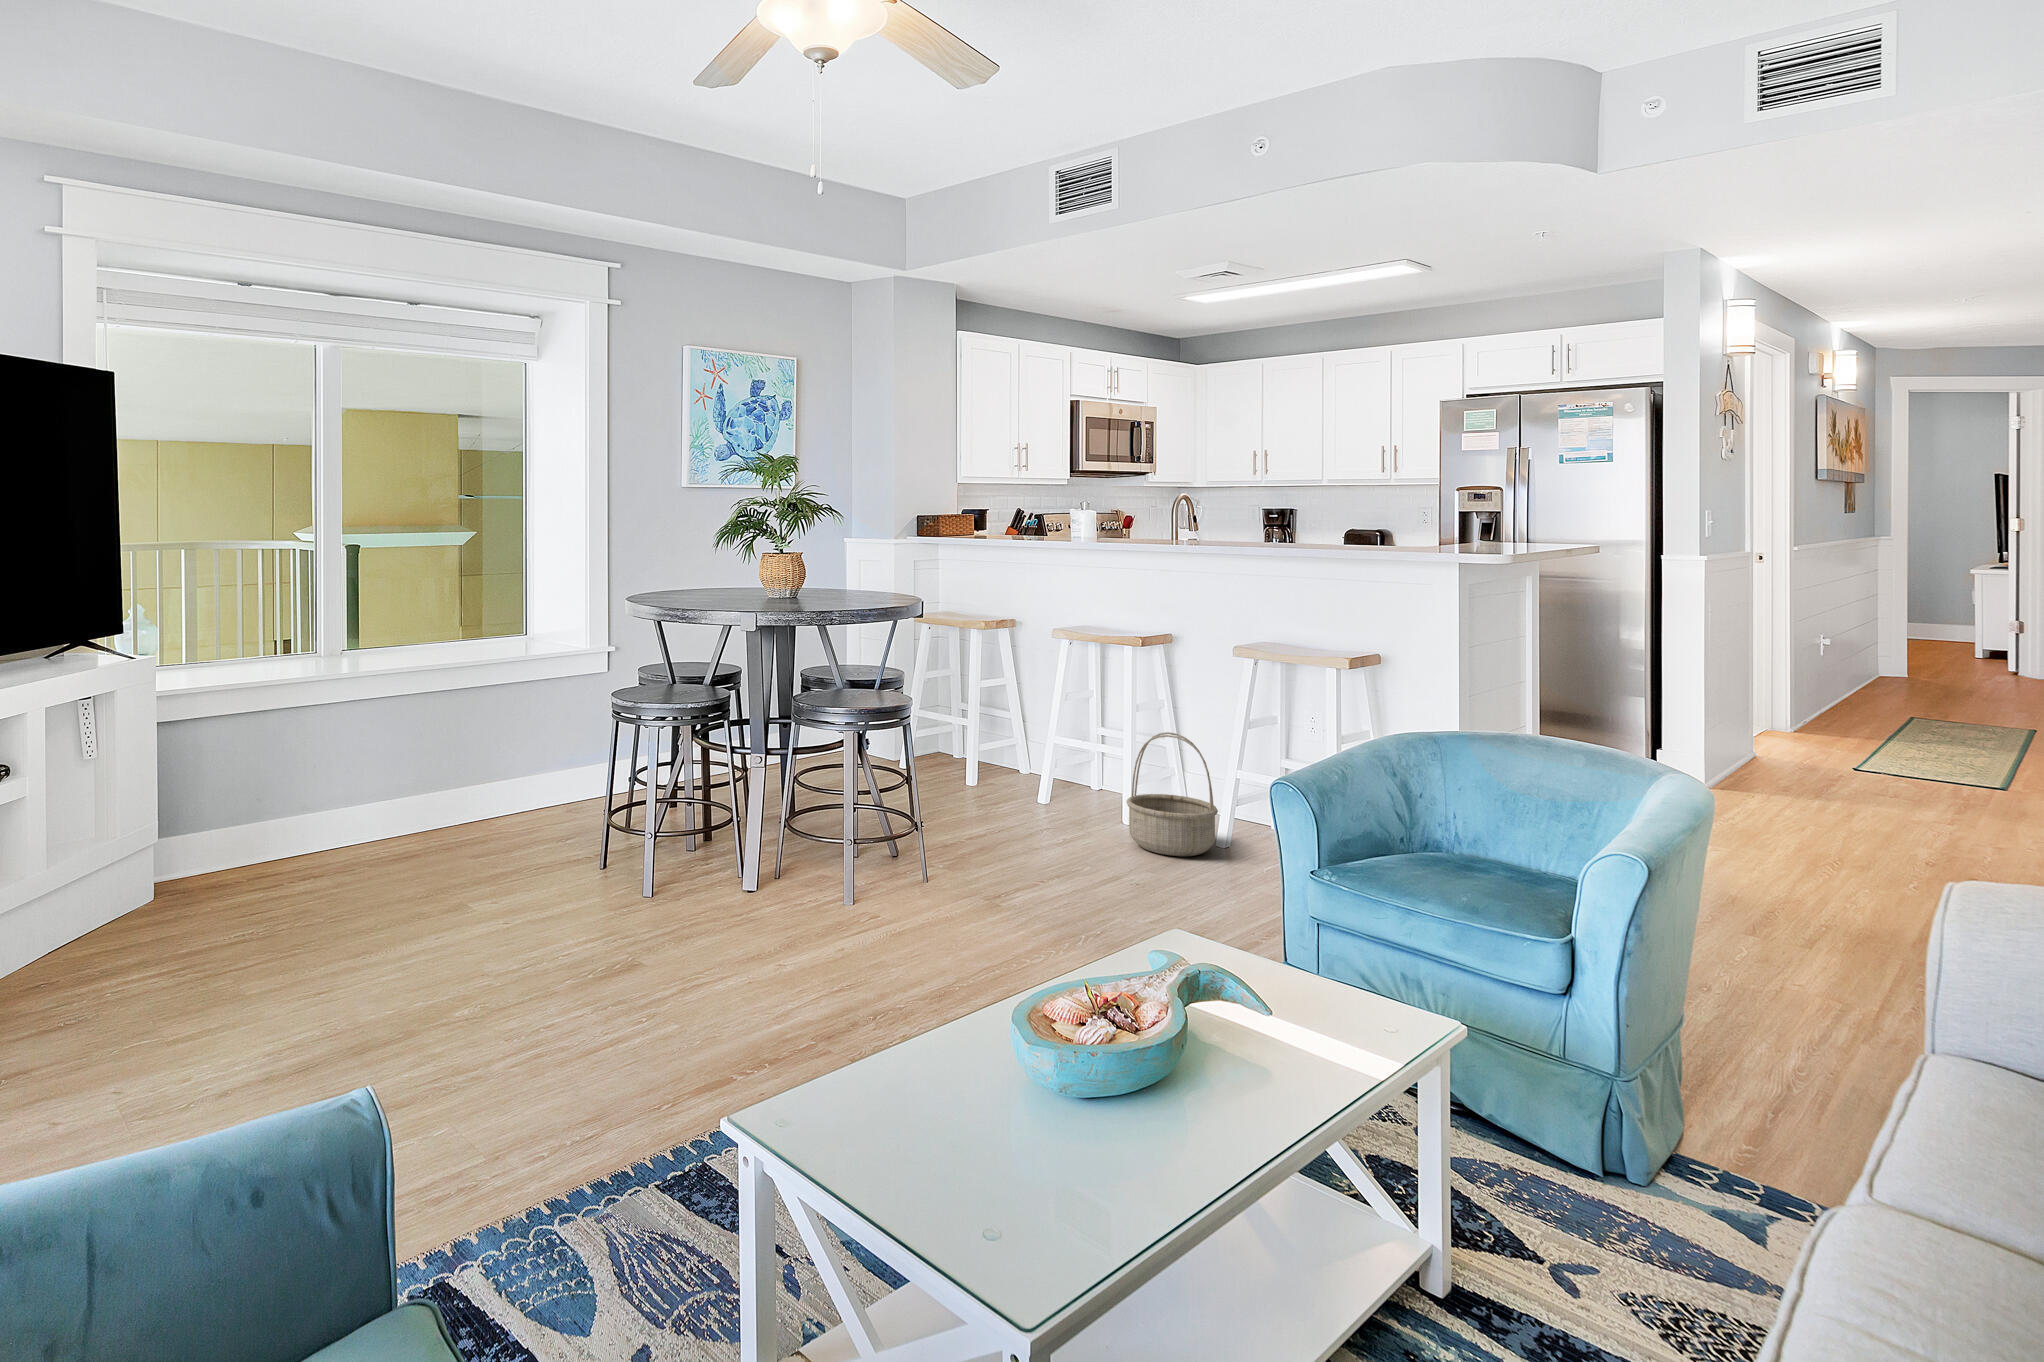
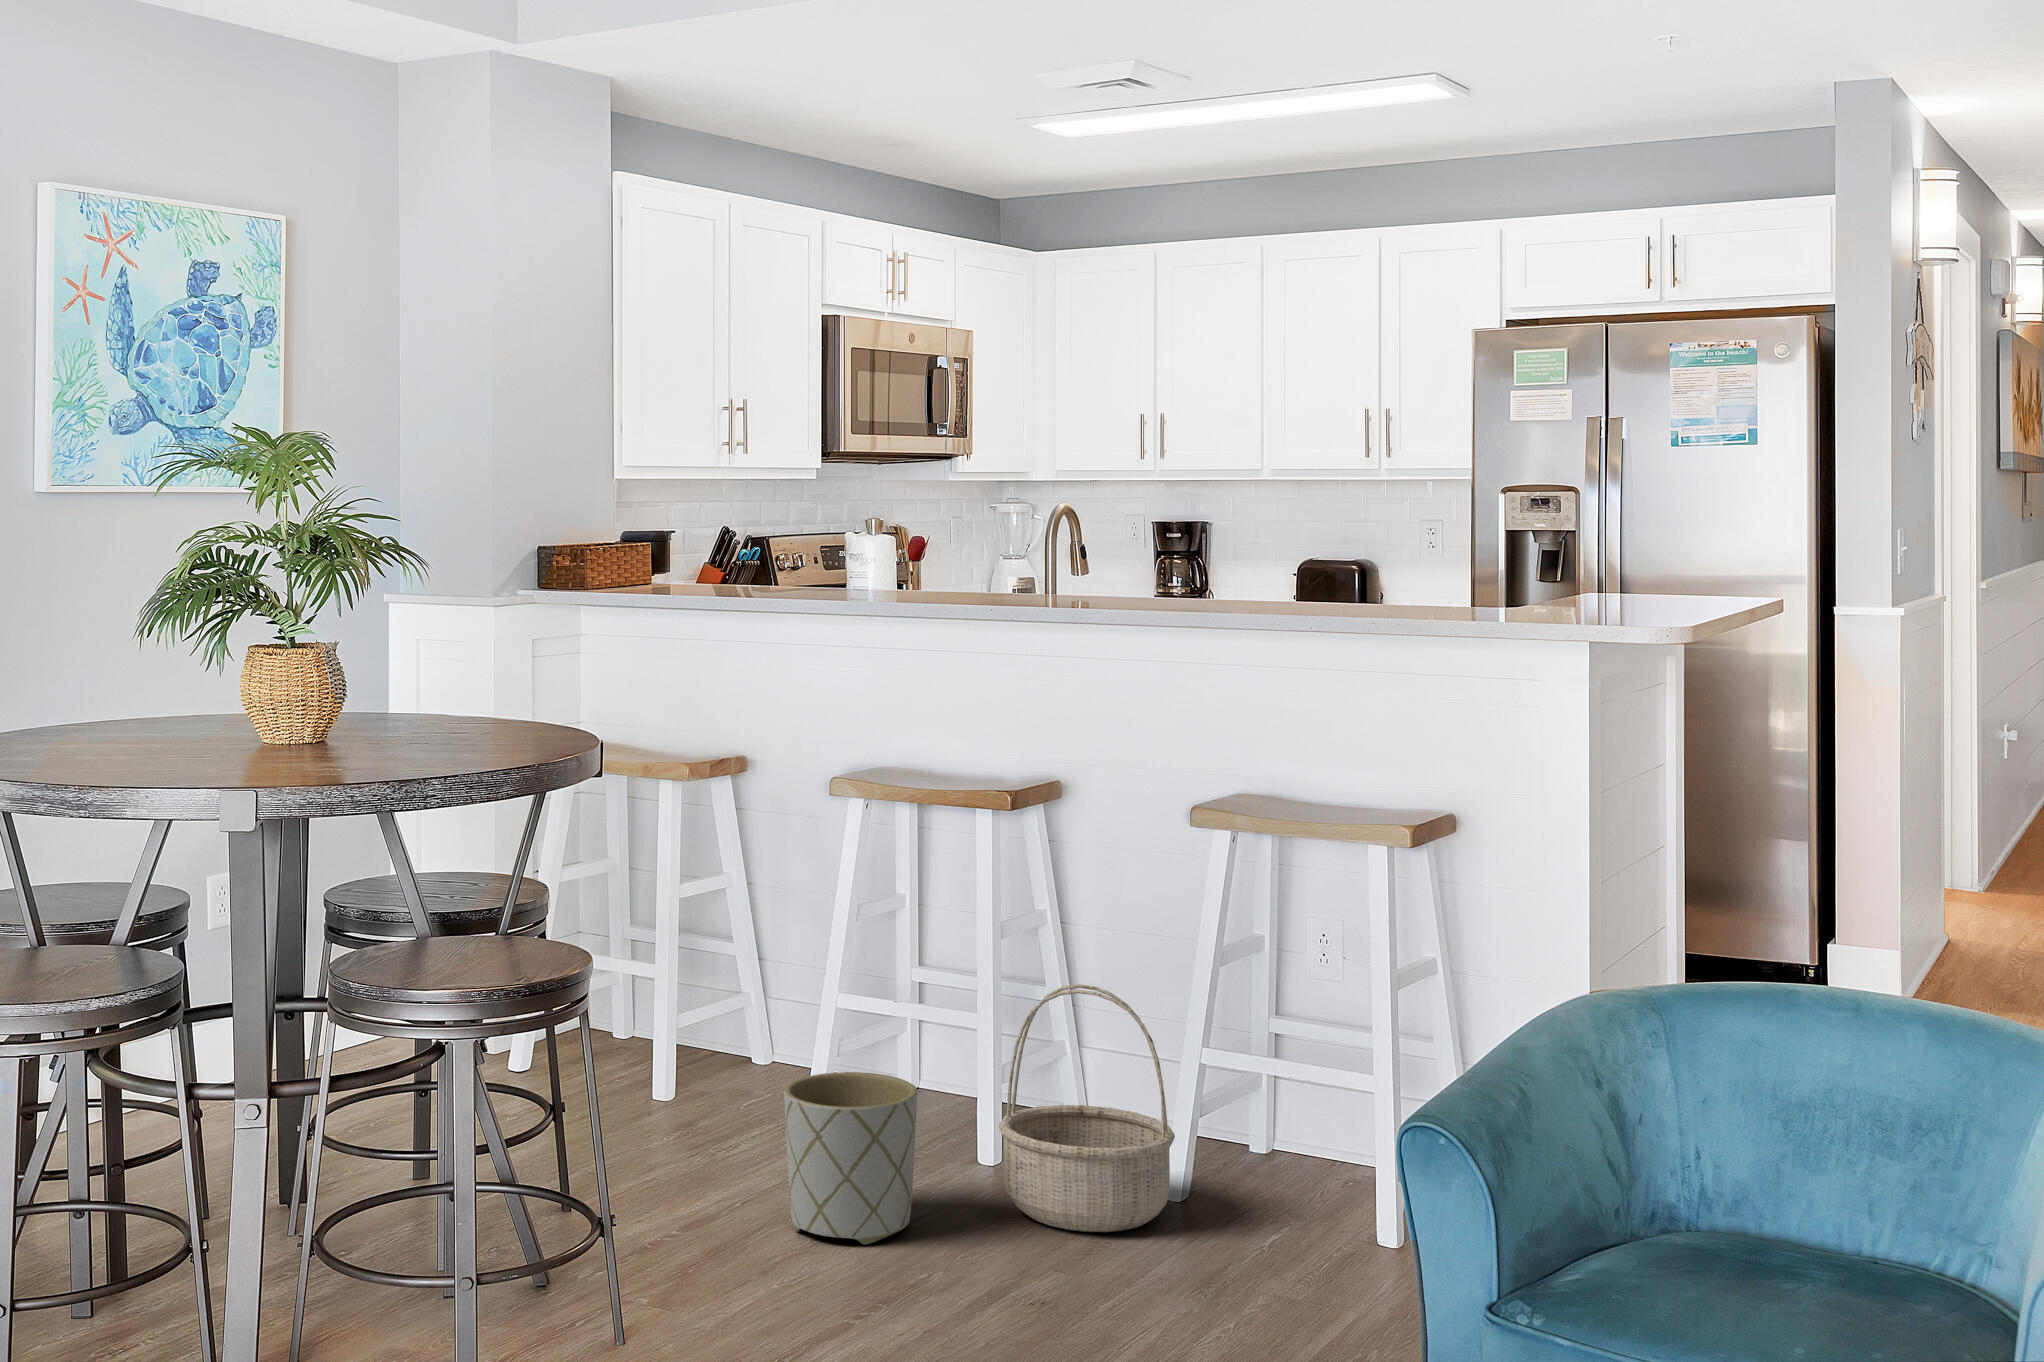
planter: none [1016,770,1083,852] -> present [784,1072,917,1245]

